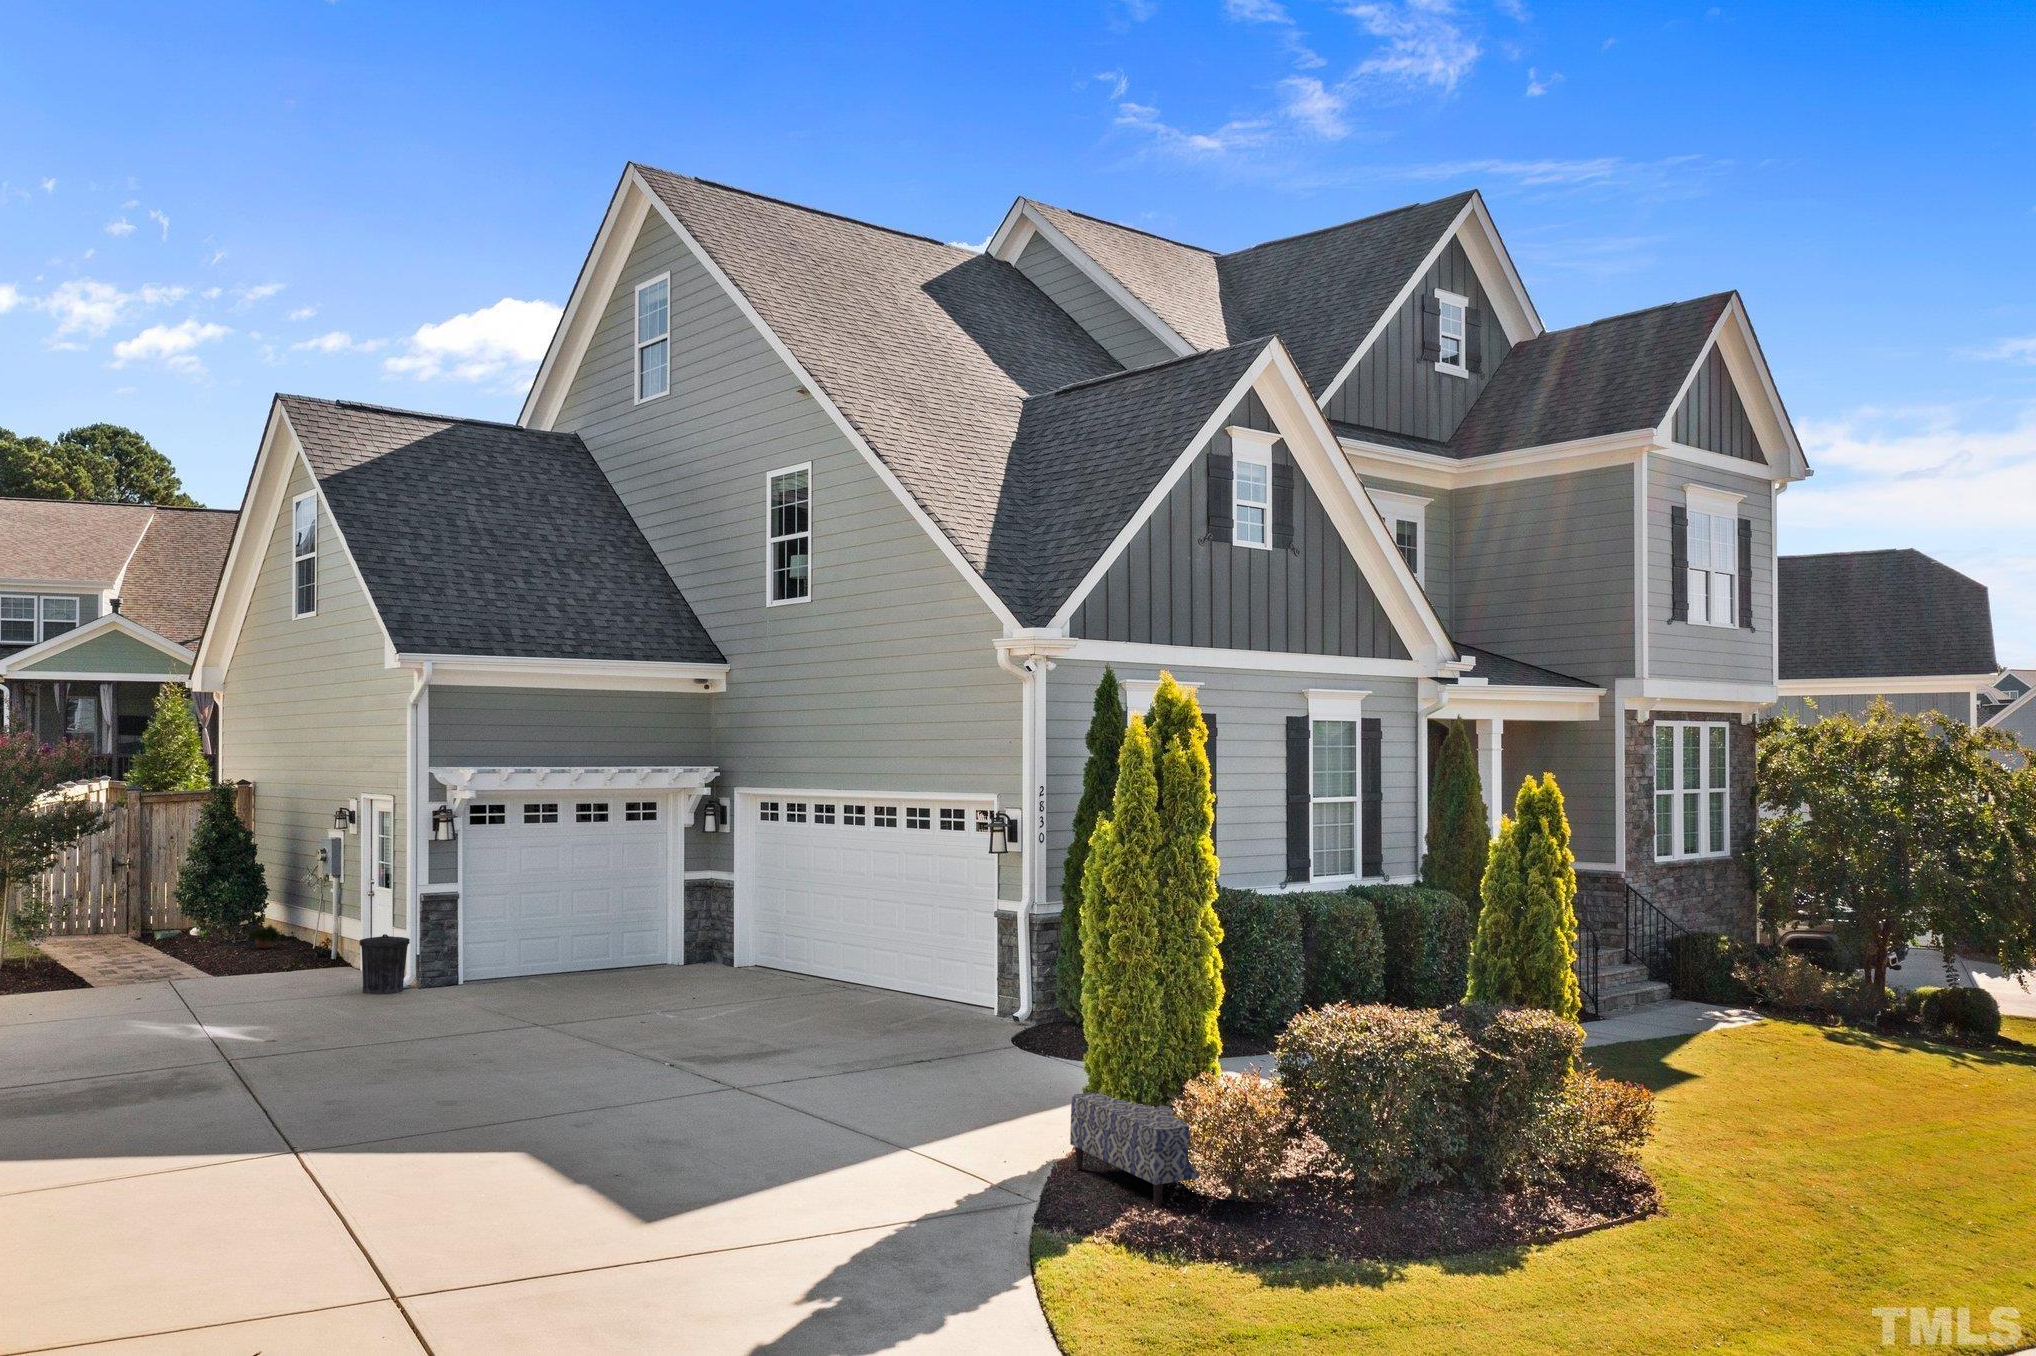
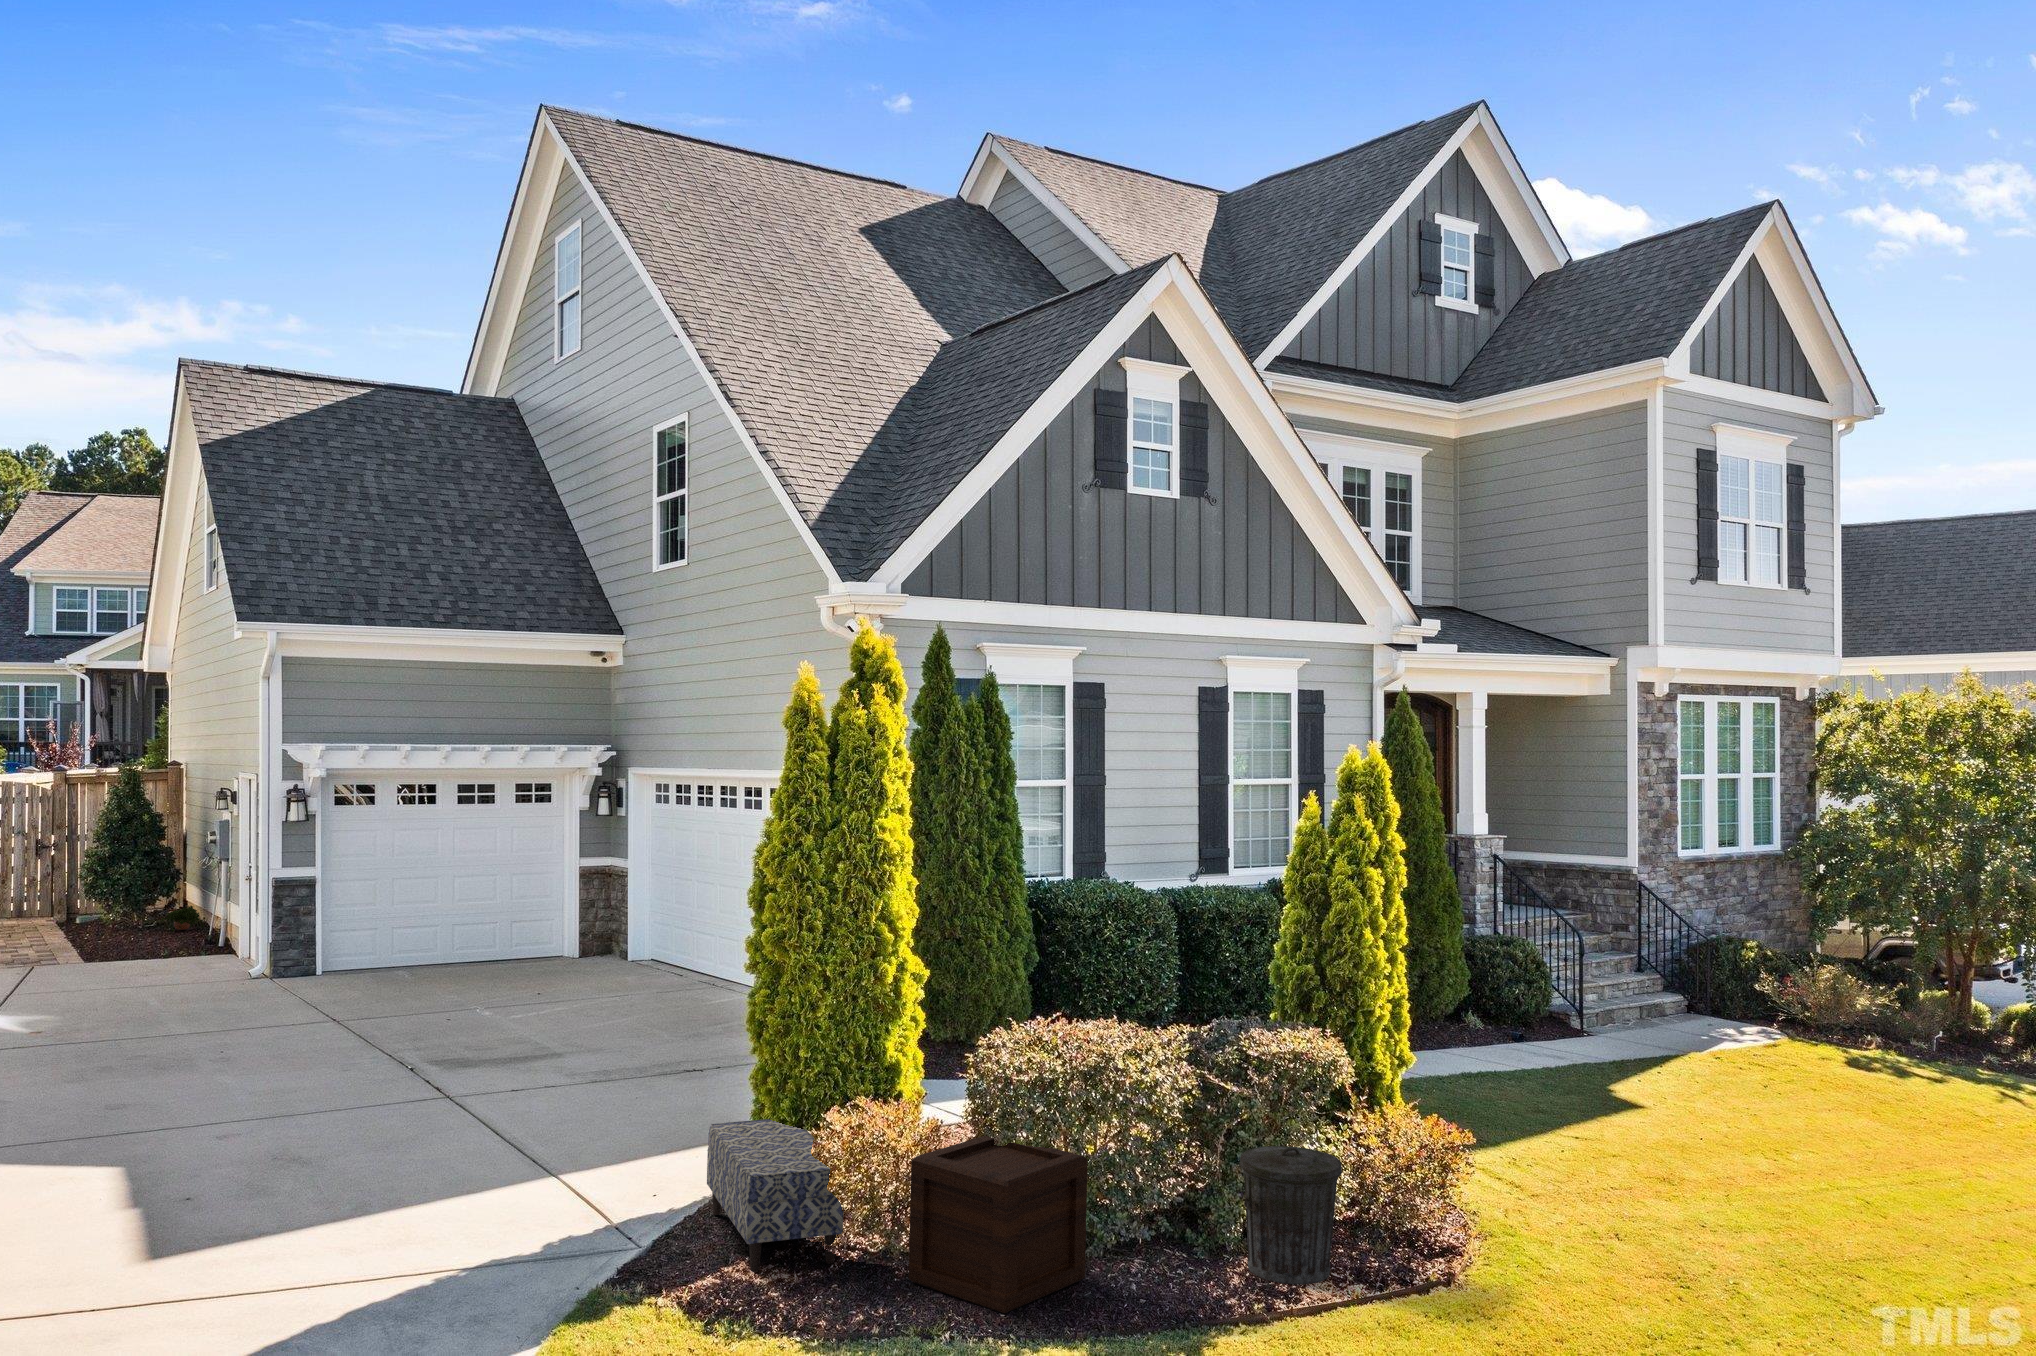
trash can: present [359,934,410,994] -> present [1240,1146,1342,1284]
wooden crate: none [1285,1093,1417,1229] -> present [908,1135,1088,1314]

